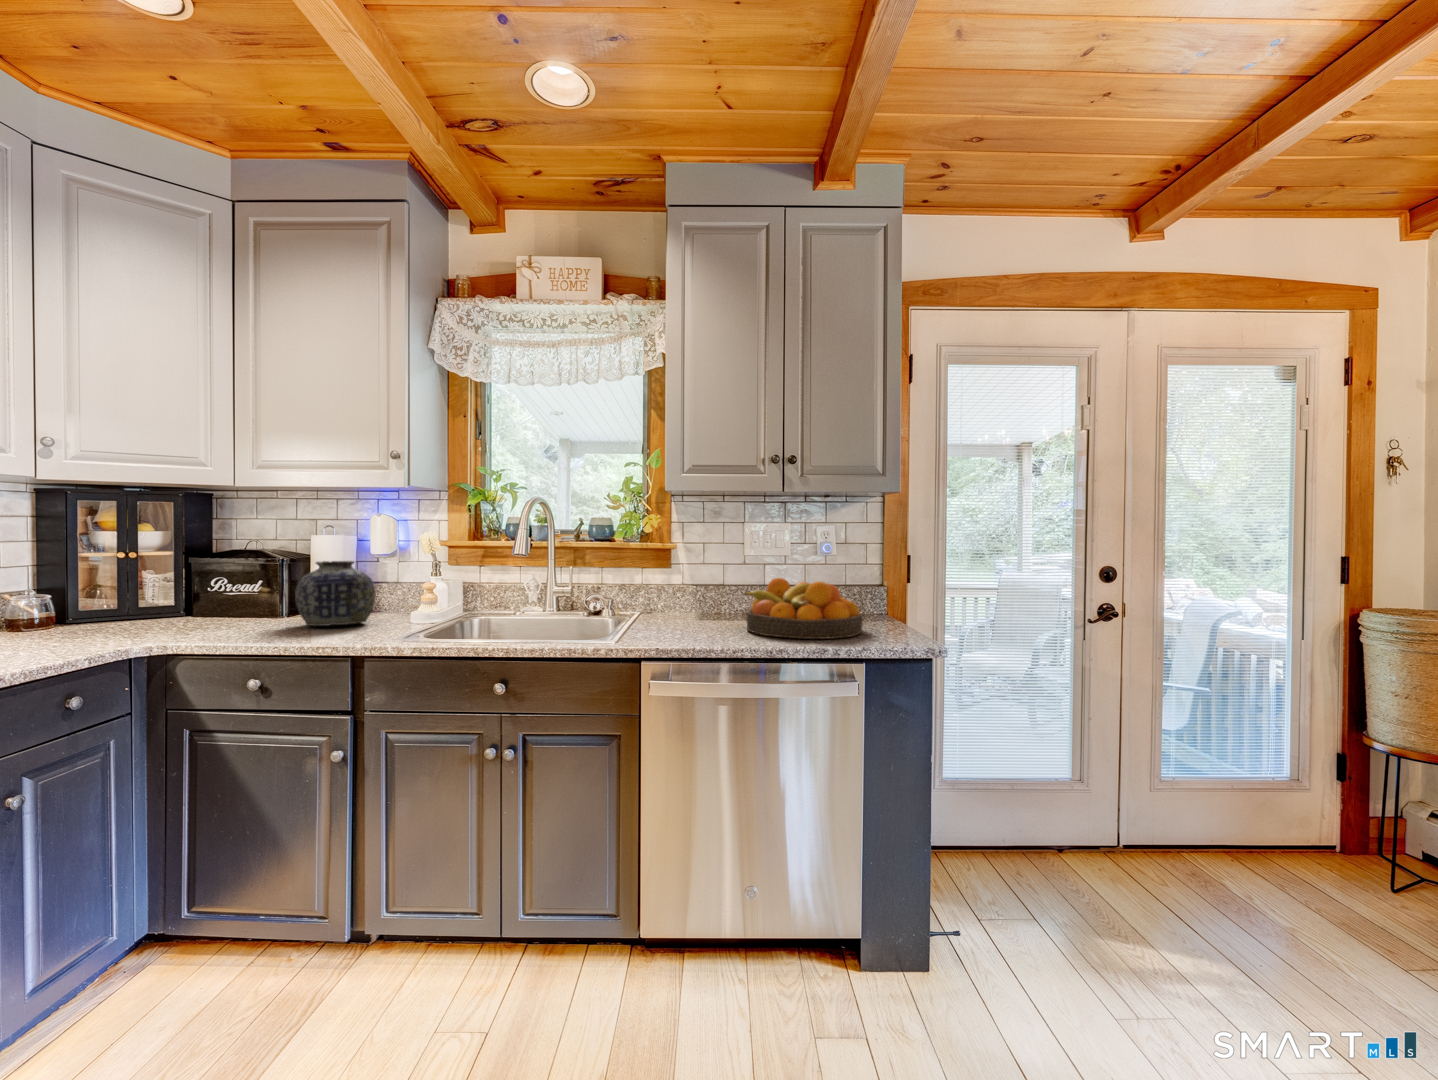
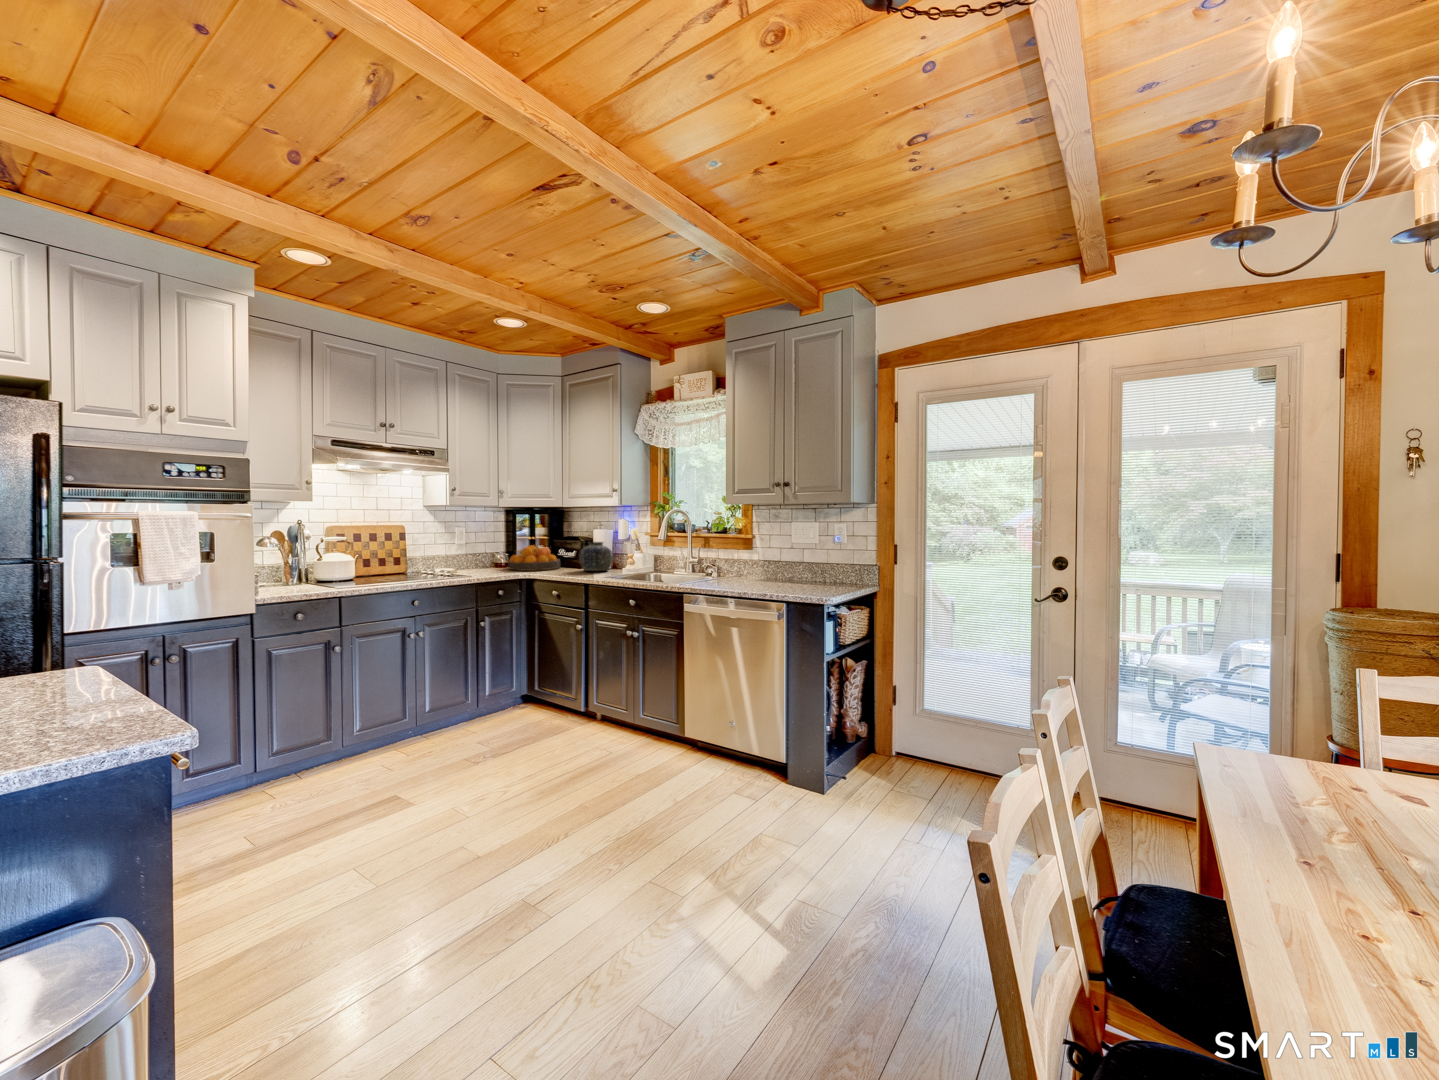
fruit bowl: present [745,578,863,639] -> present [509,545,560,571]

